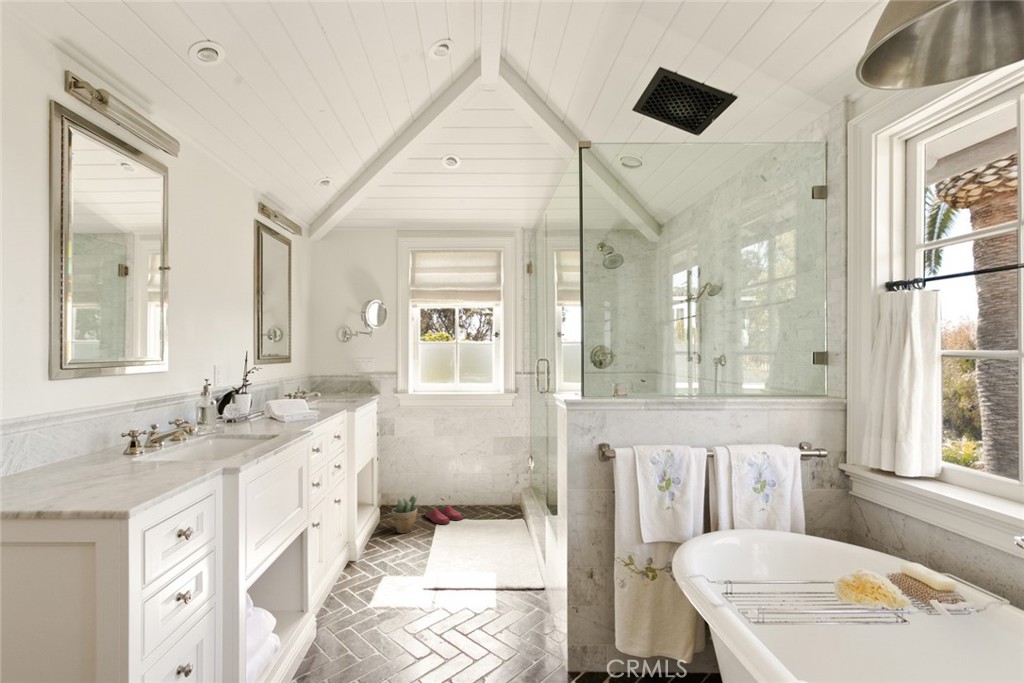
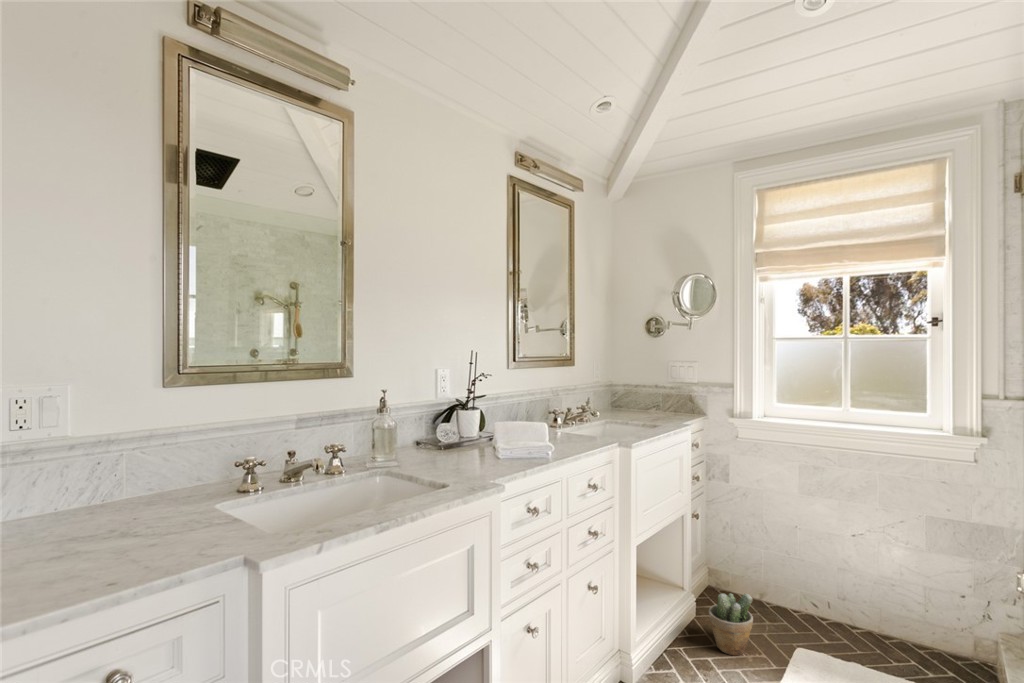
slippers: present [425,506,462,524] -> none [776,621,847,663]

